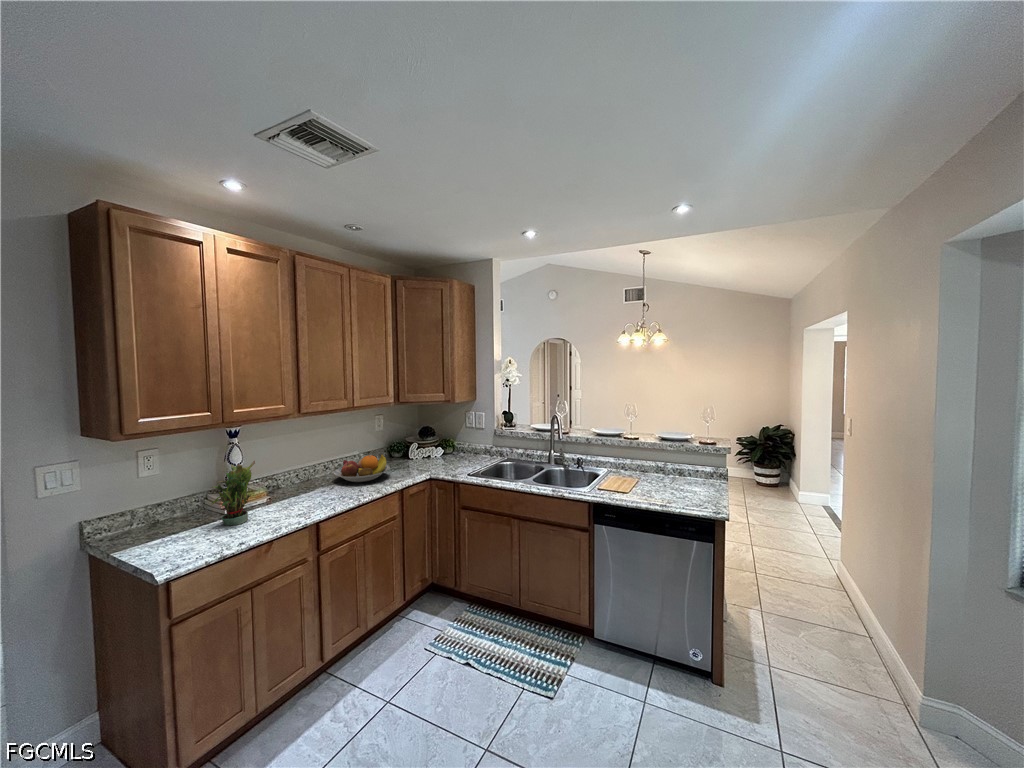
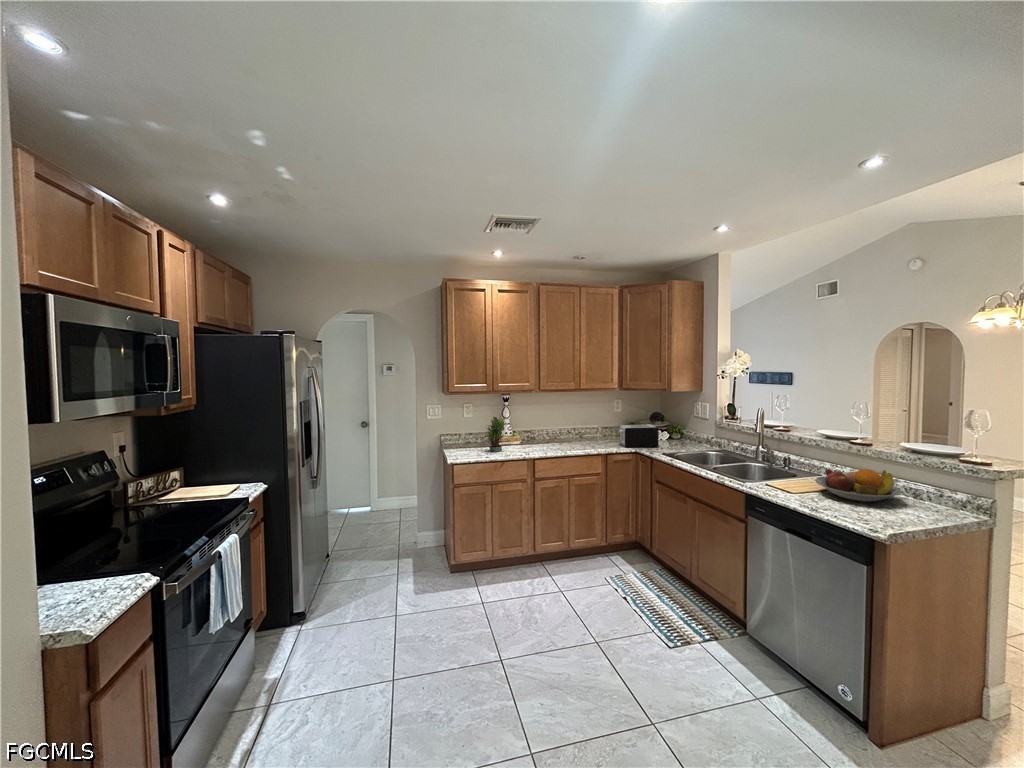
toaster: none [404,441,450,473] -> present [619,425,658,447]
fruit bowl: present [334,454,390,482] -> present [815,469,901,502]

